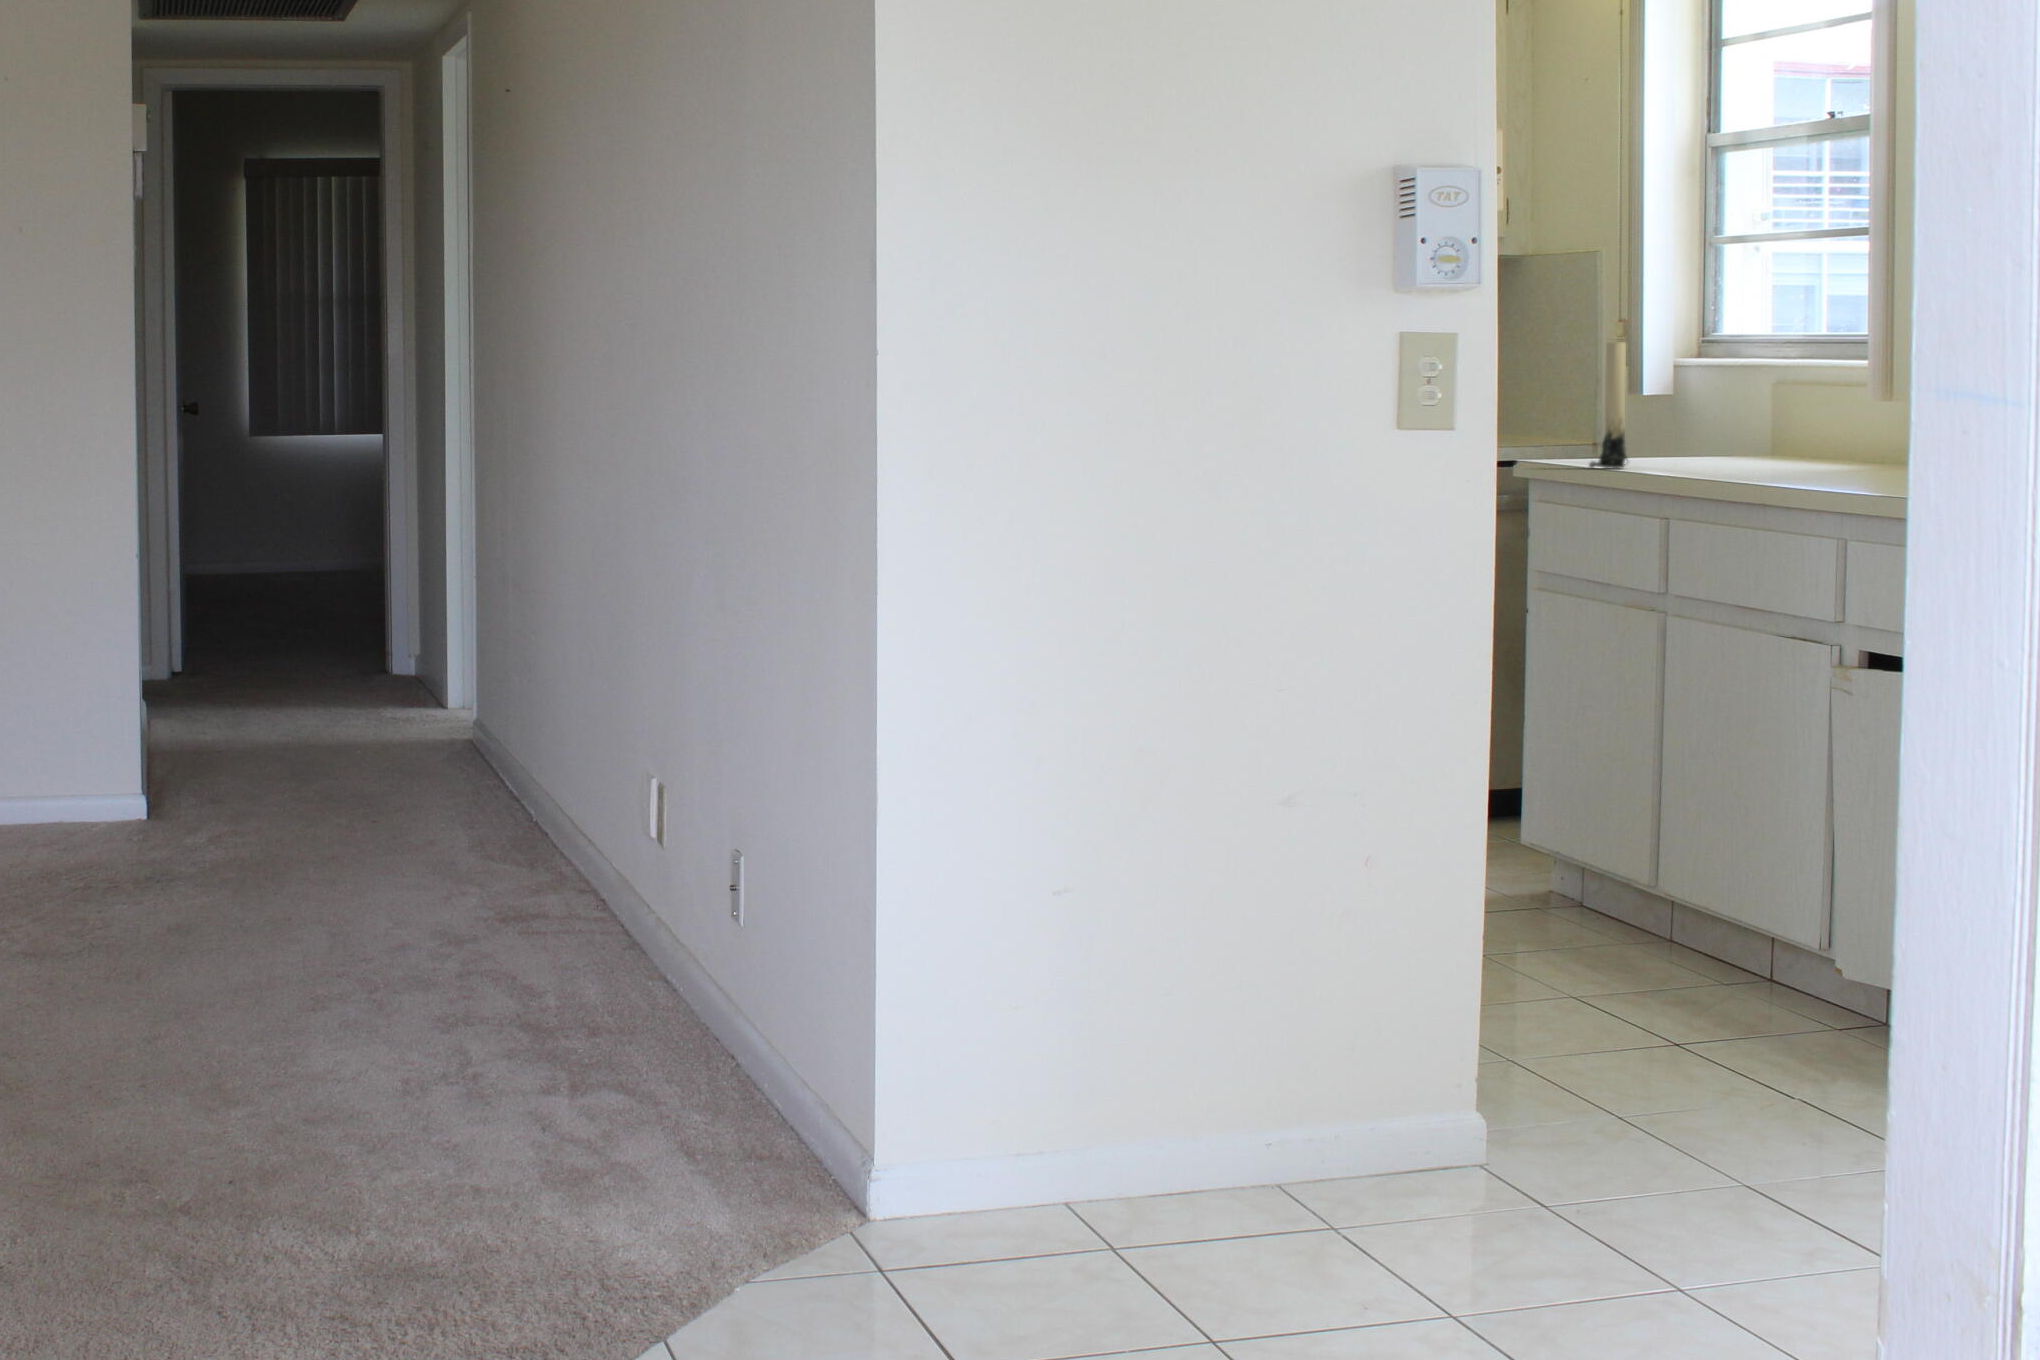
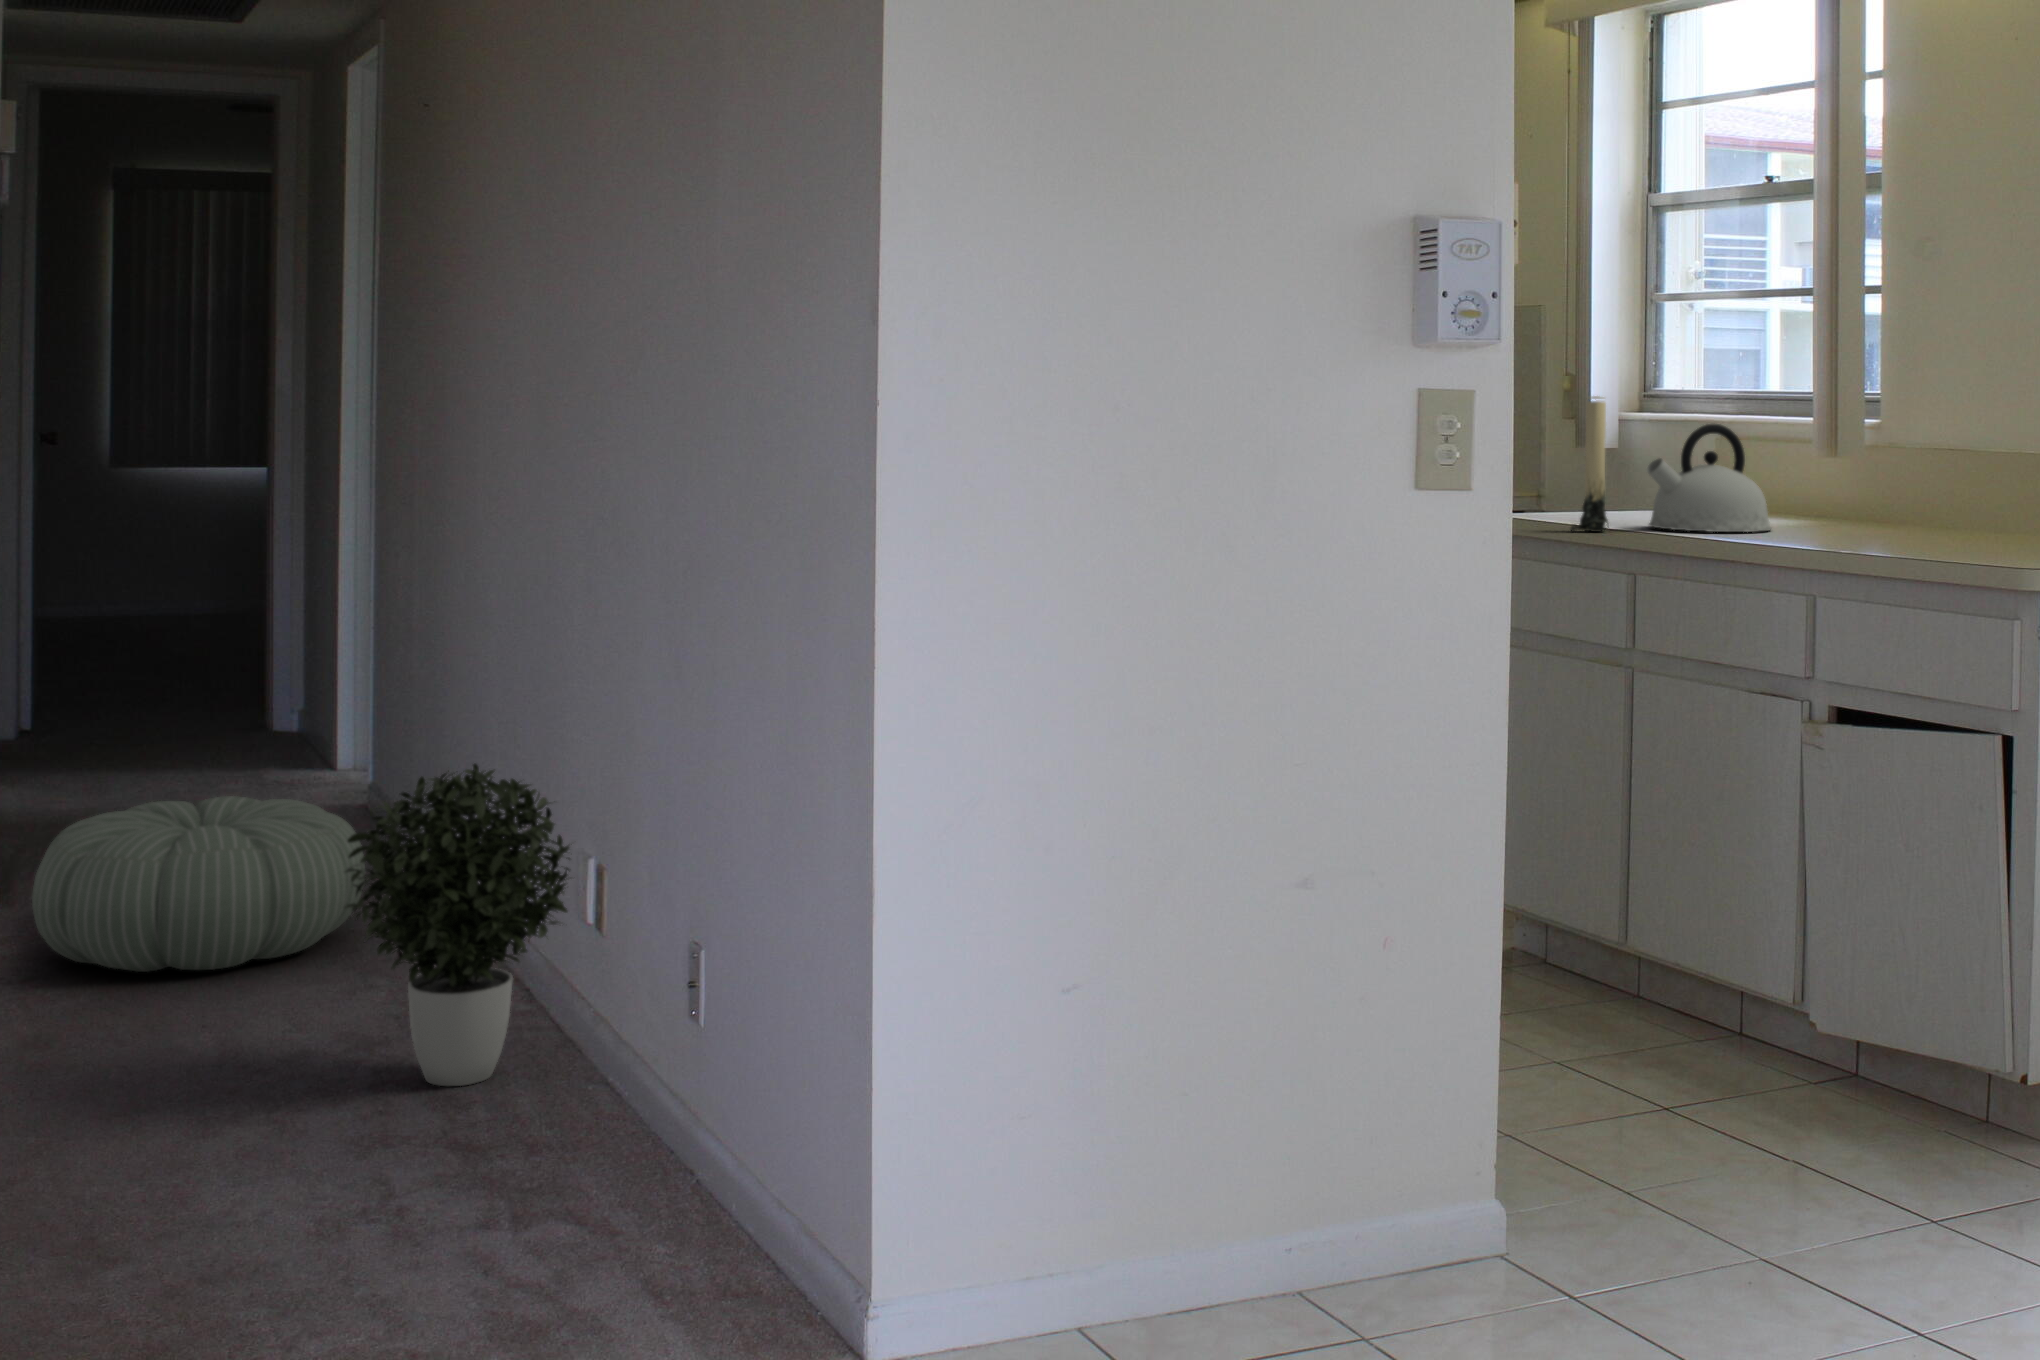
kettle: none [1669,362,1801,467] -> present [1647,424,1771,532]
potted plant: none [481,664,669,933] -> present [344,764,572,1086]
pouf: none [203,716,468,855] -> present [32,796,365,972]

